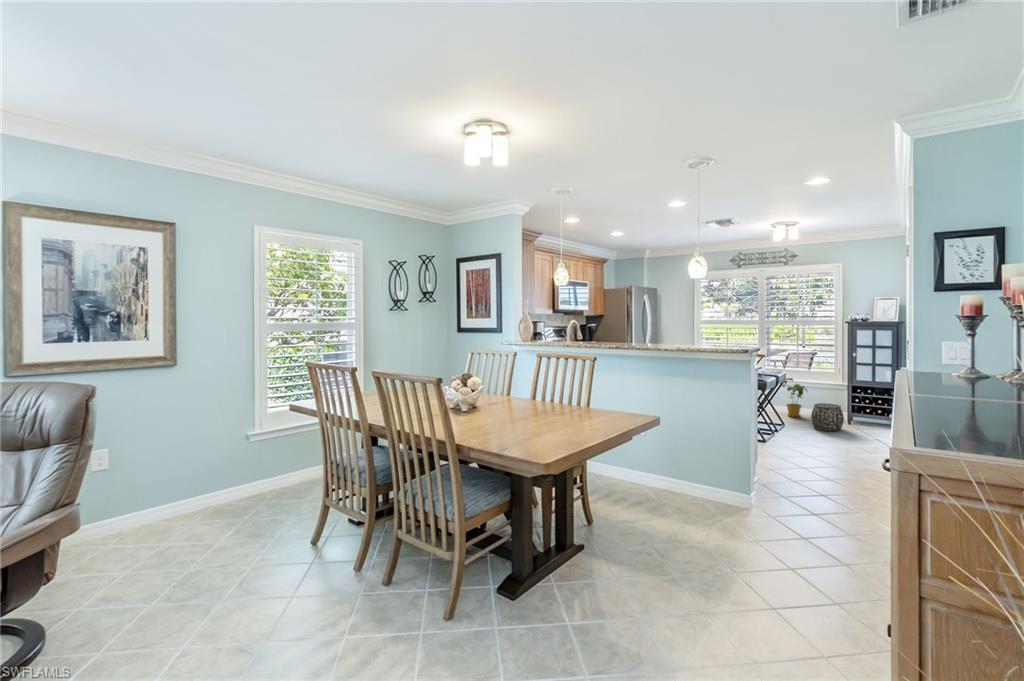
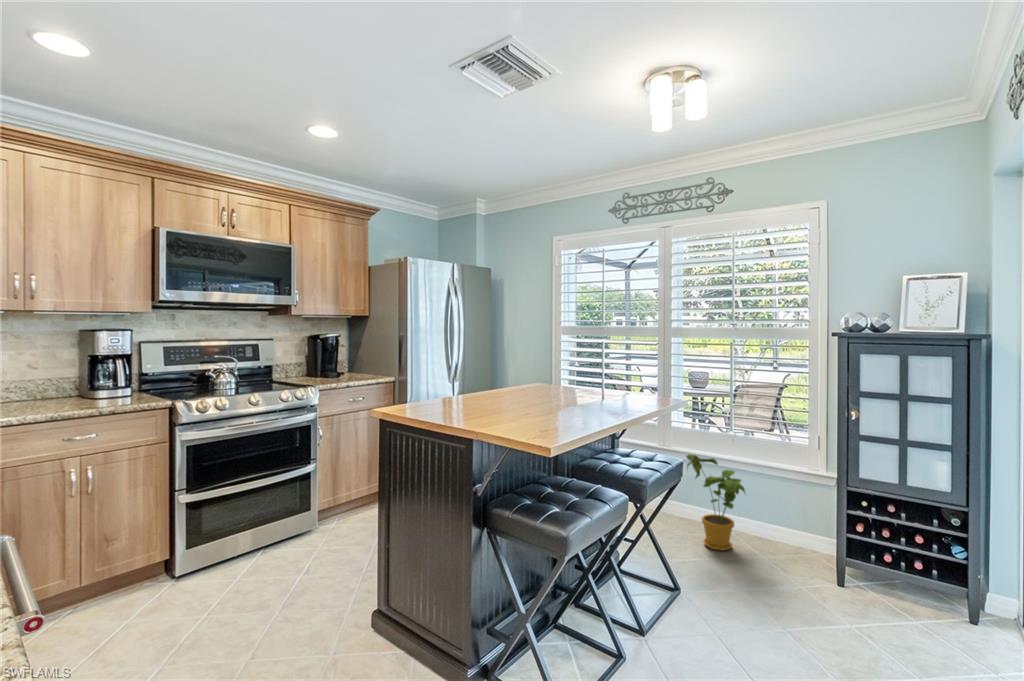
woven basket: present [811,403,844,431] -> none [740,537,825,627]

